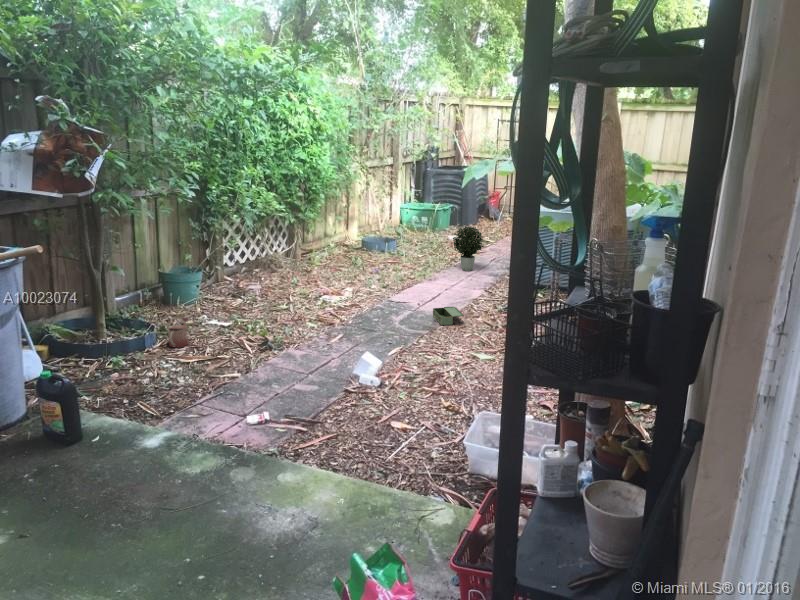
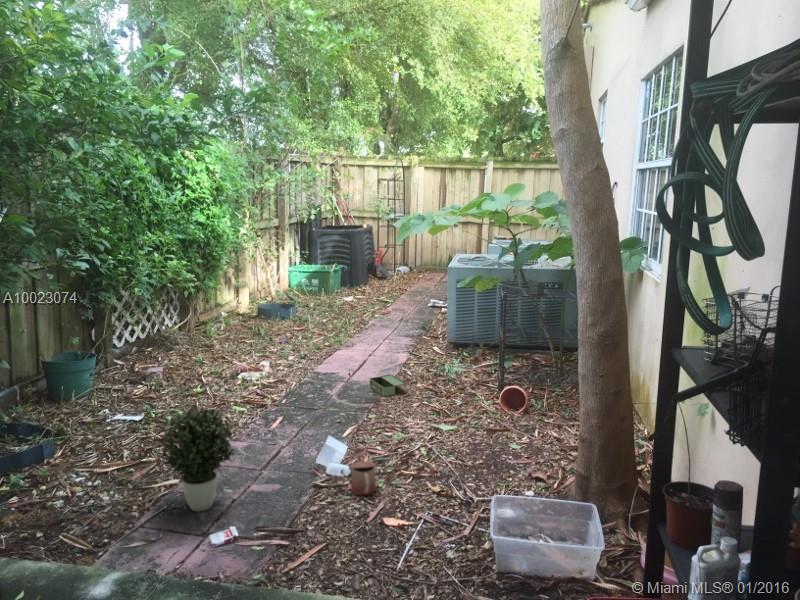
potted plant: present [453,226,484,271] -> present [160,408,235,511]
watering can: present [167,317,189,348] -> present [349,448,377,495]

